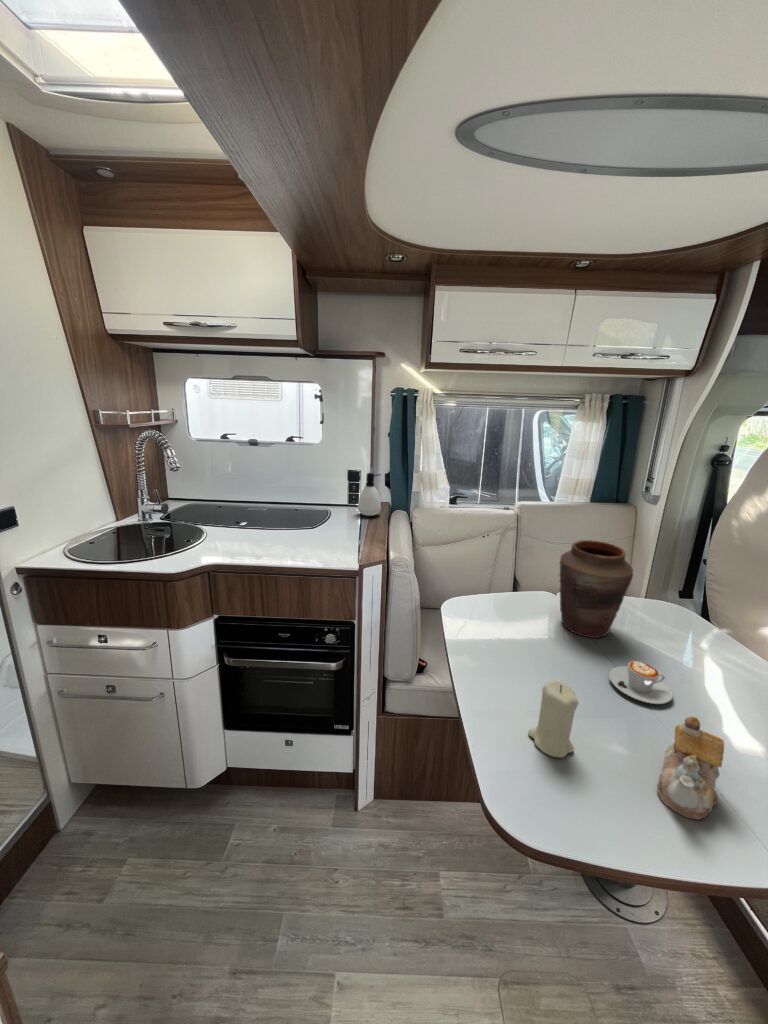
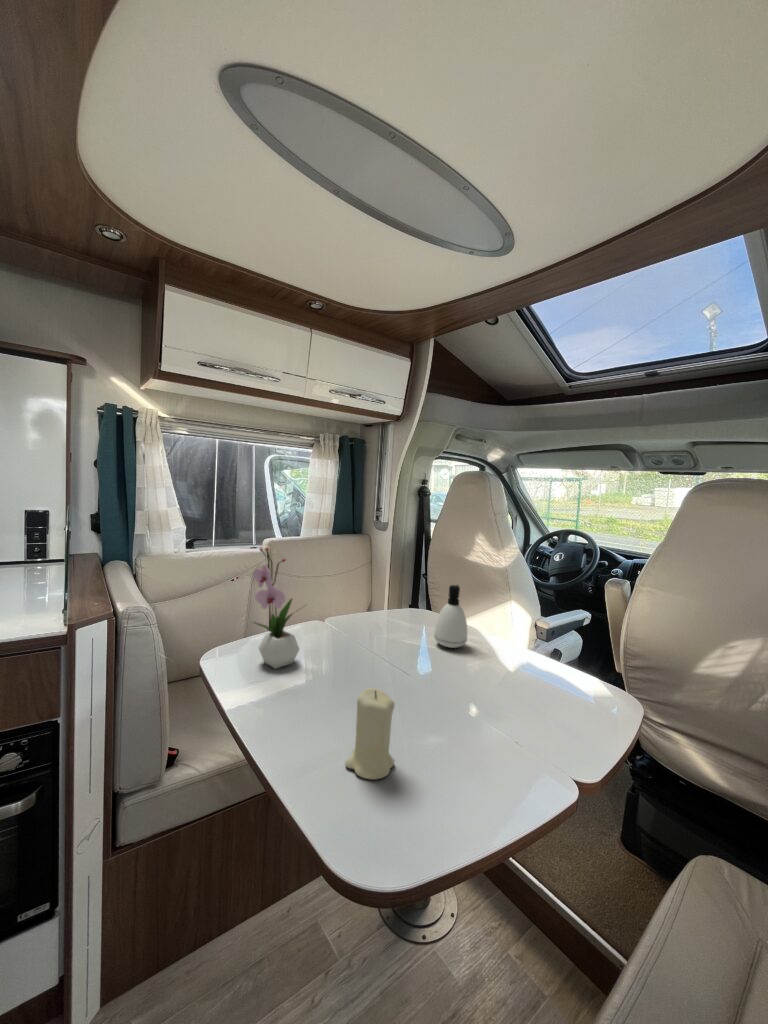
soap dispenser: present [358,473,381,516] -> present [434,585,467,648]
flower arrangement: none [482,526,532,629] -> present [253,548,299,669]
vase: present [560,540,633,638] -> none [329,556,394,653]
coffee cup: present [609,661,673,704] -> none [395,657,448,693]
teapot: present [657,717,724,820] -> none [467,680,515,779]

